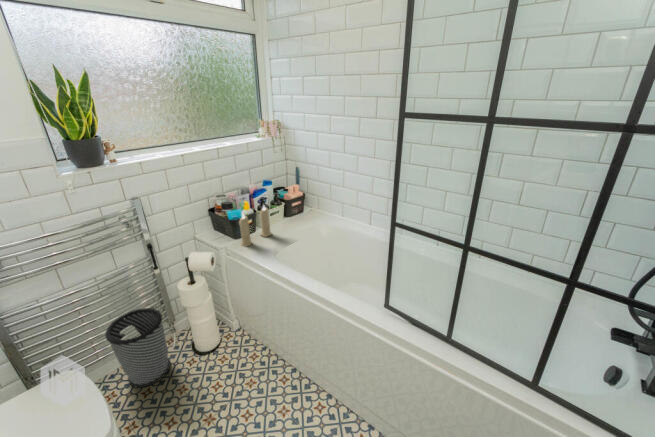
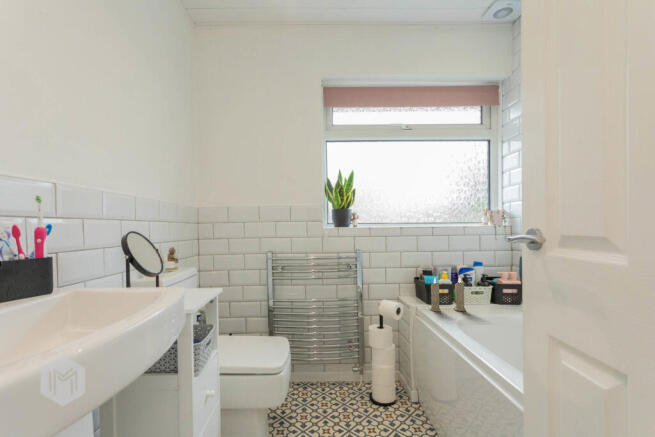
wastebasket: present [105,308,170,388] -> none [315,337,354,403]

